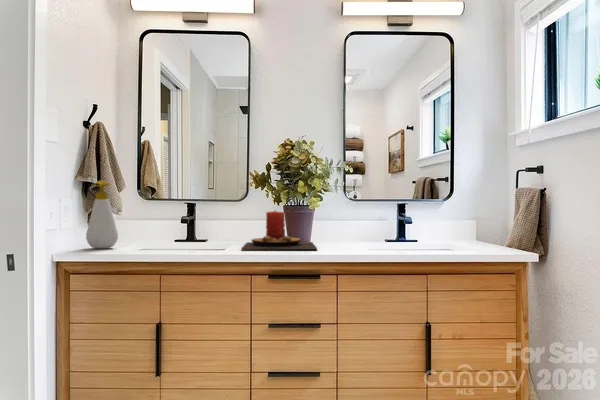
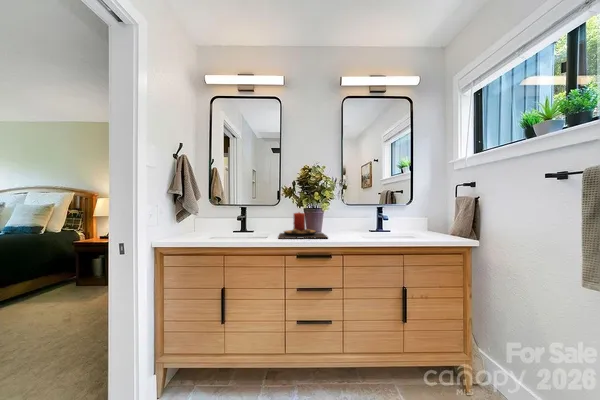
soap bottle: present [86,180,118,248] -> none [176,193,196,238]

